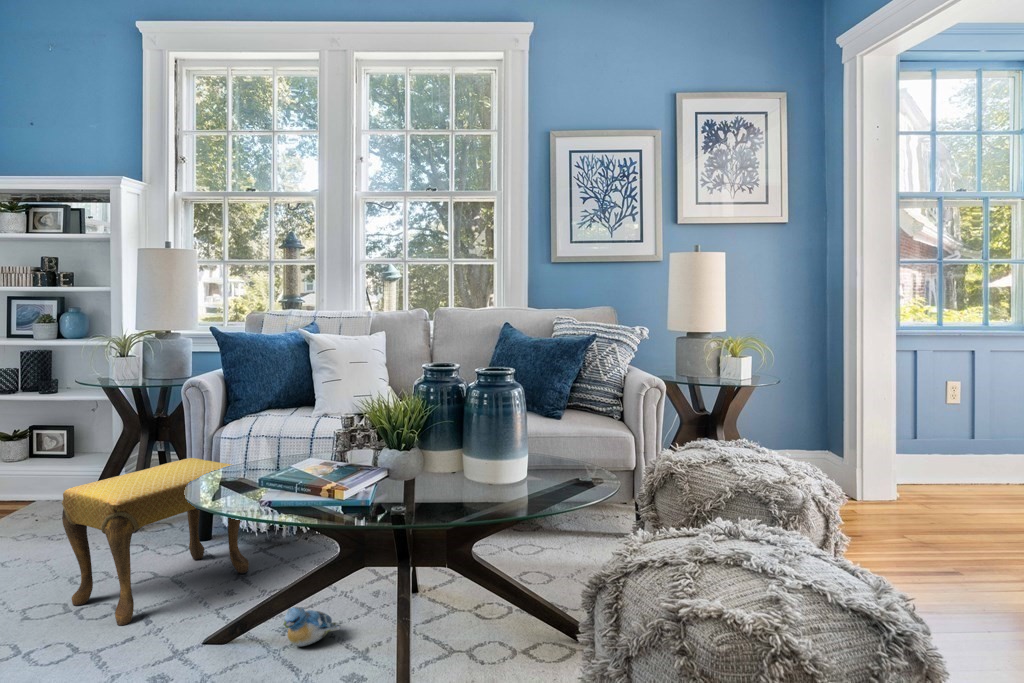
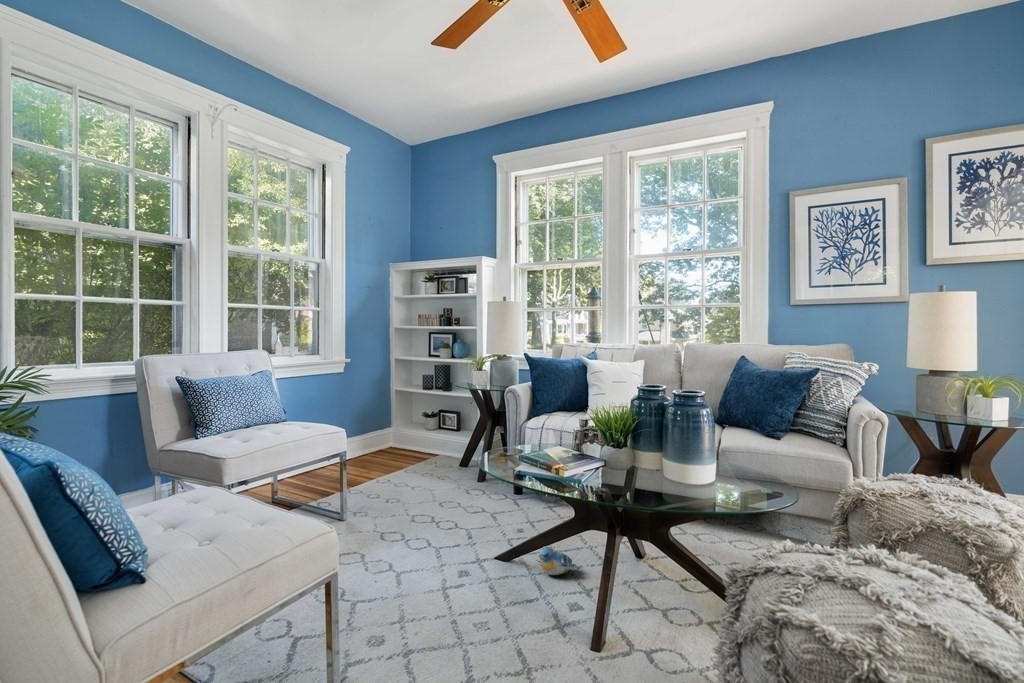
footstool: present [62,458,249,625] -> none [434,438,535,535]

